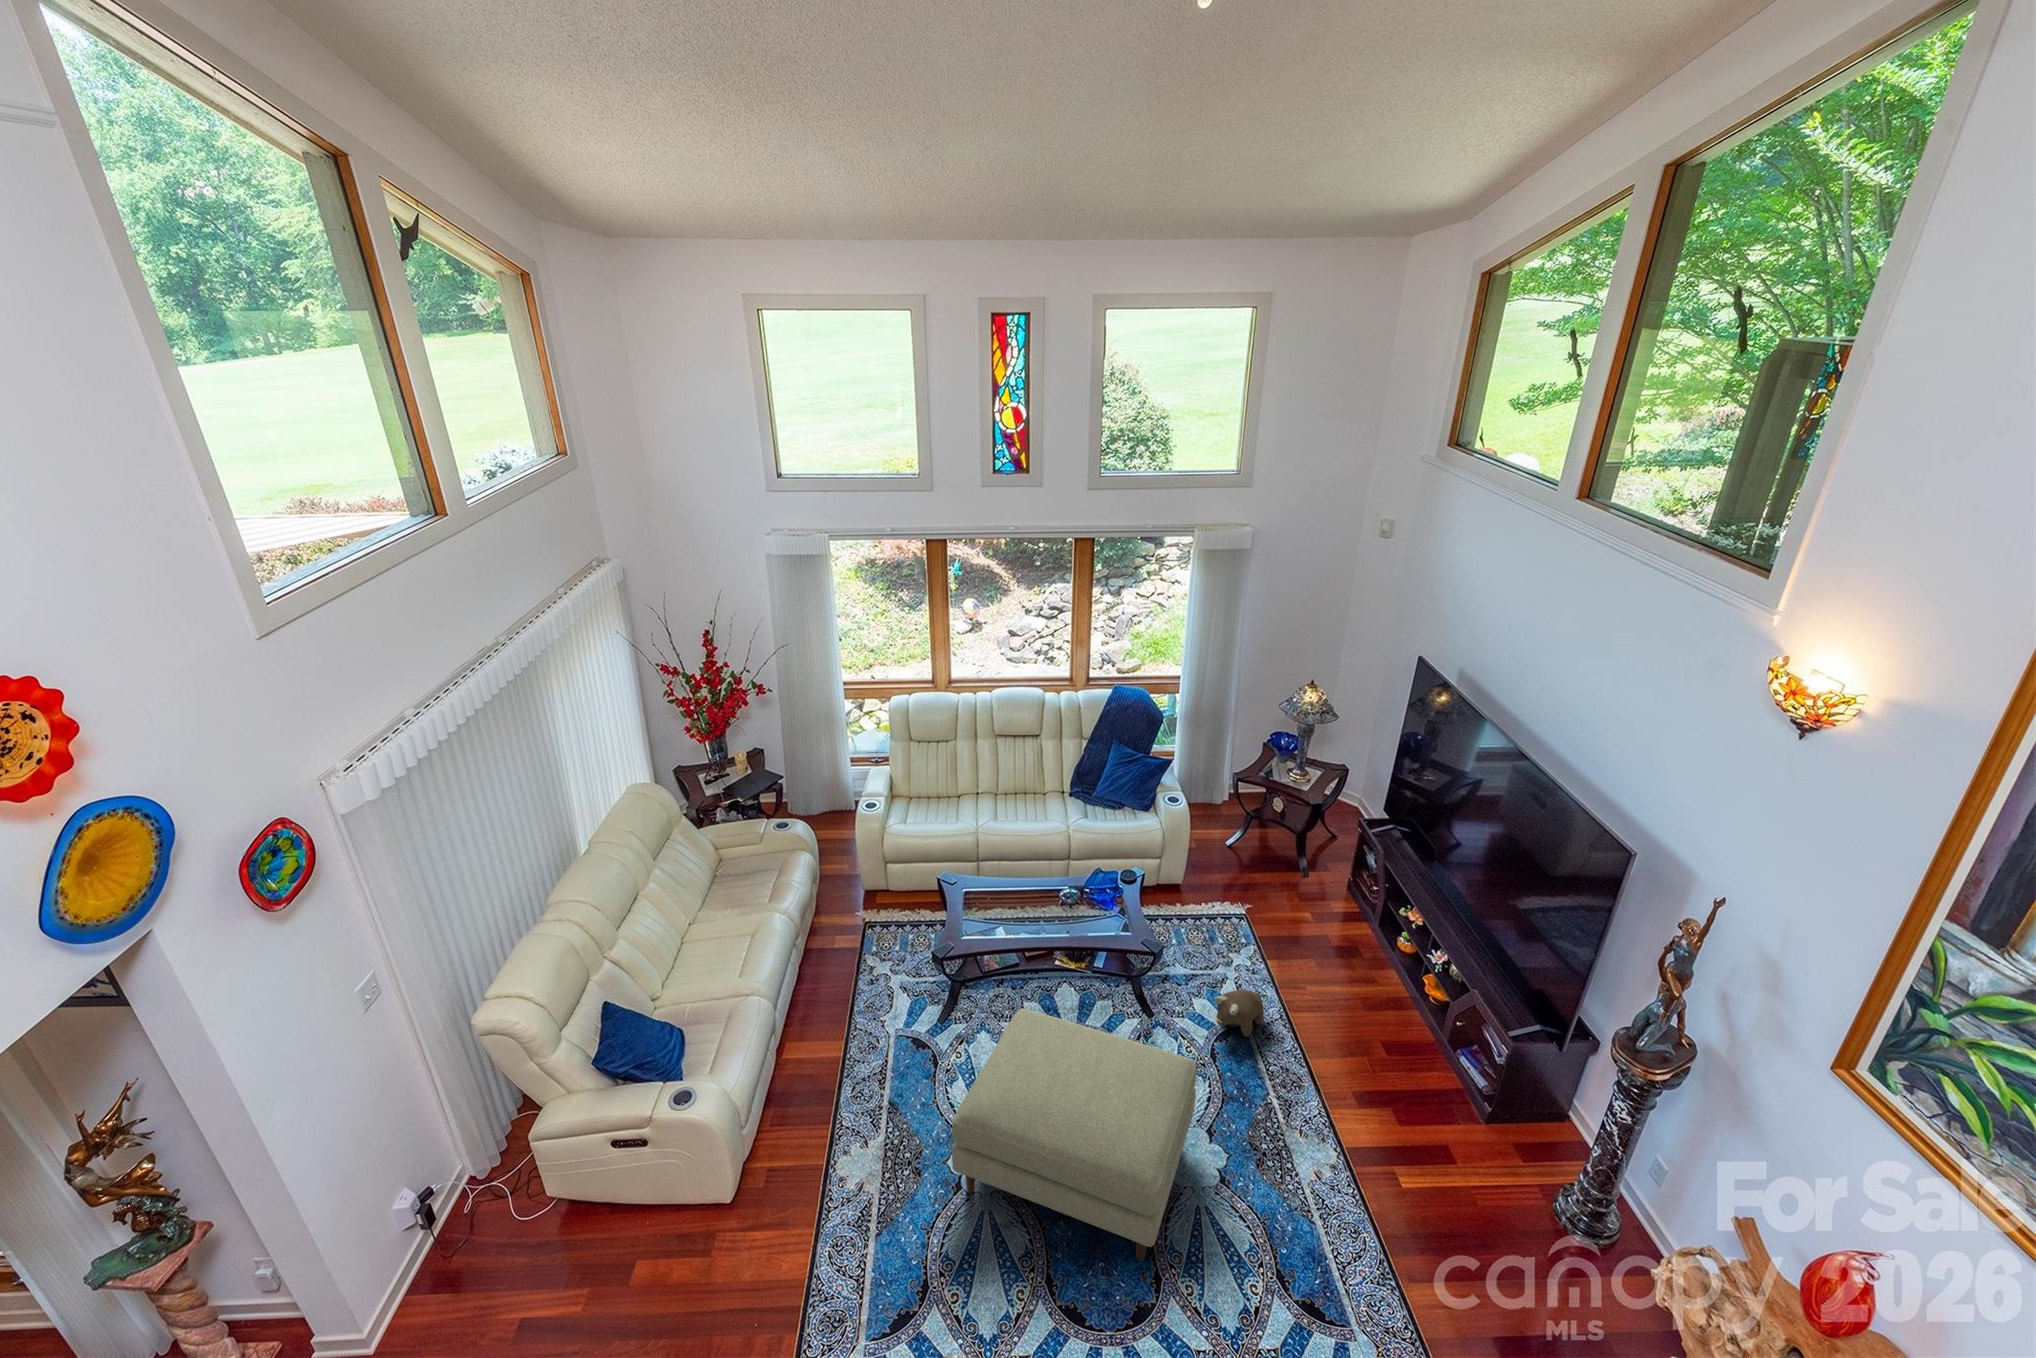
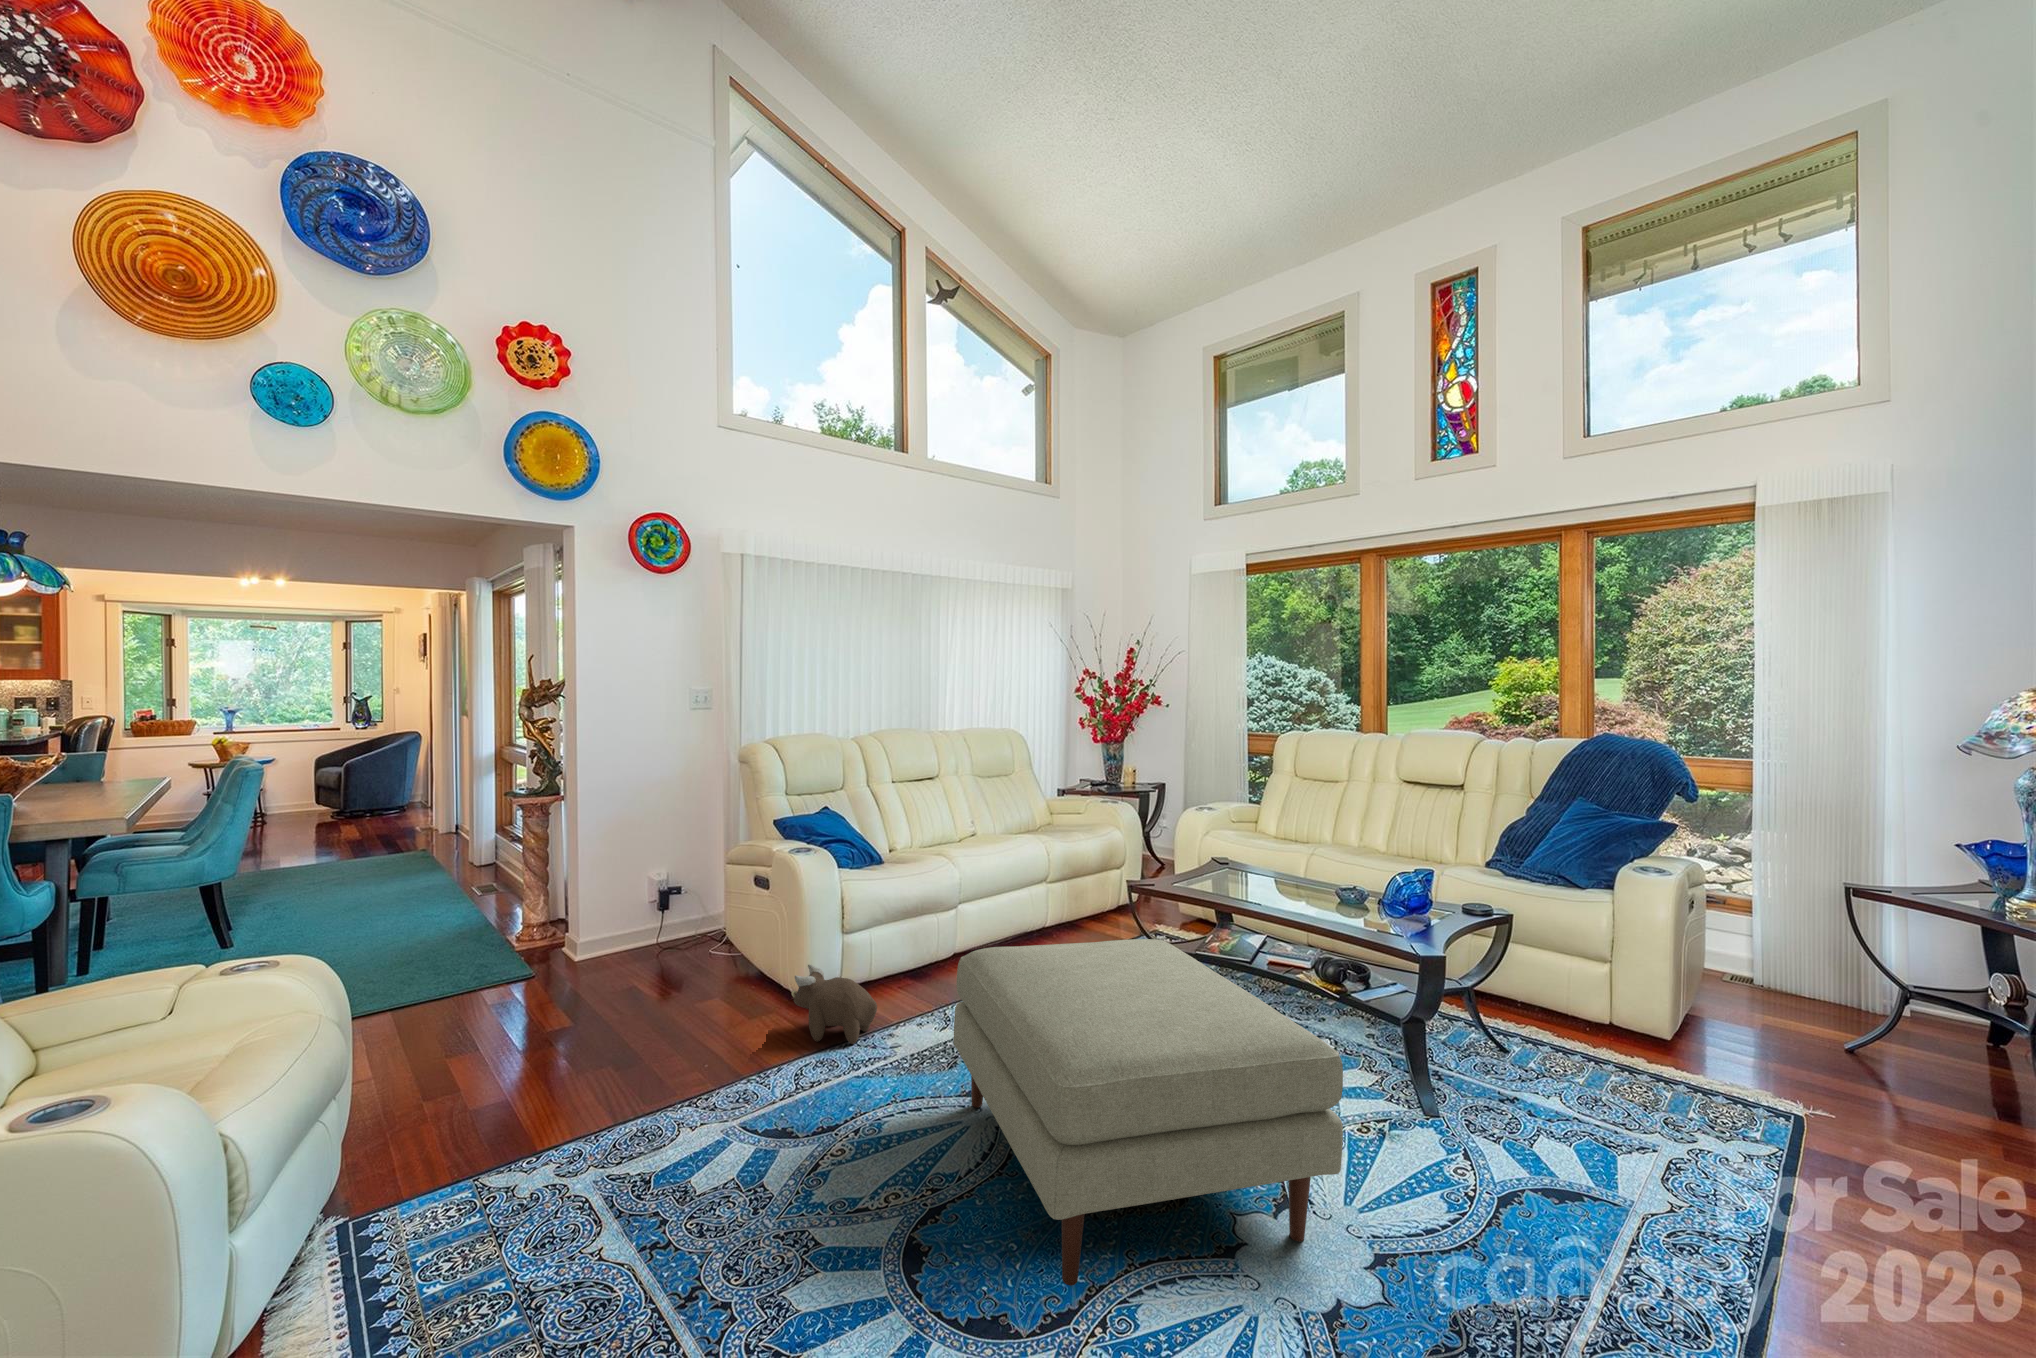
plush toy: present [1214,990,1264,1037] -> present [792,965,877,1044]

